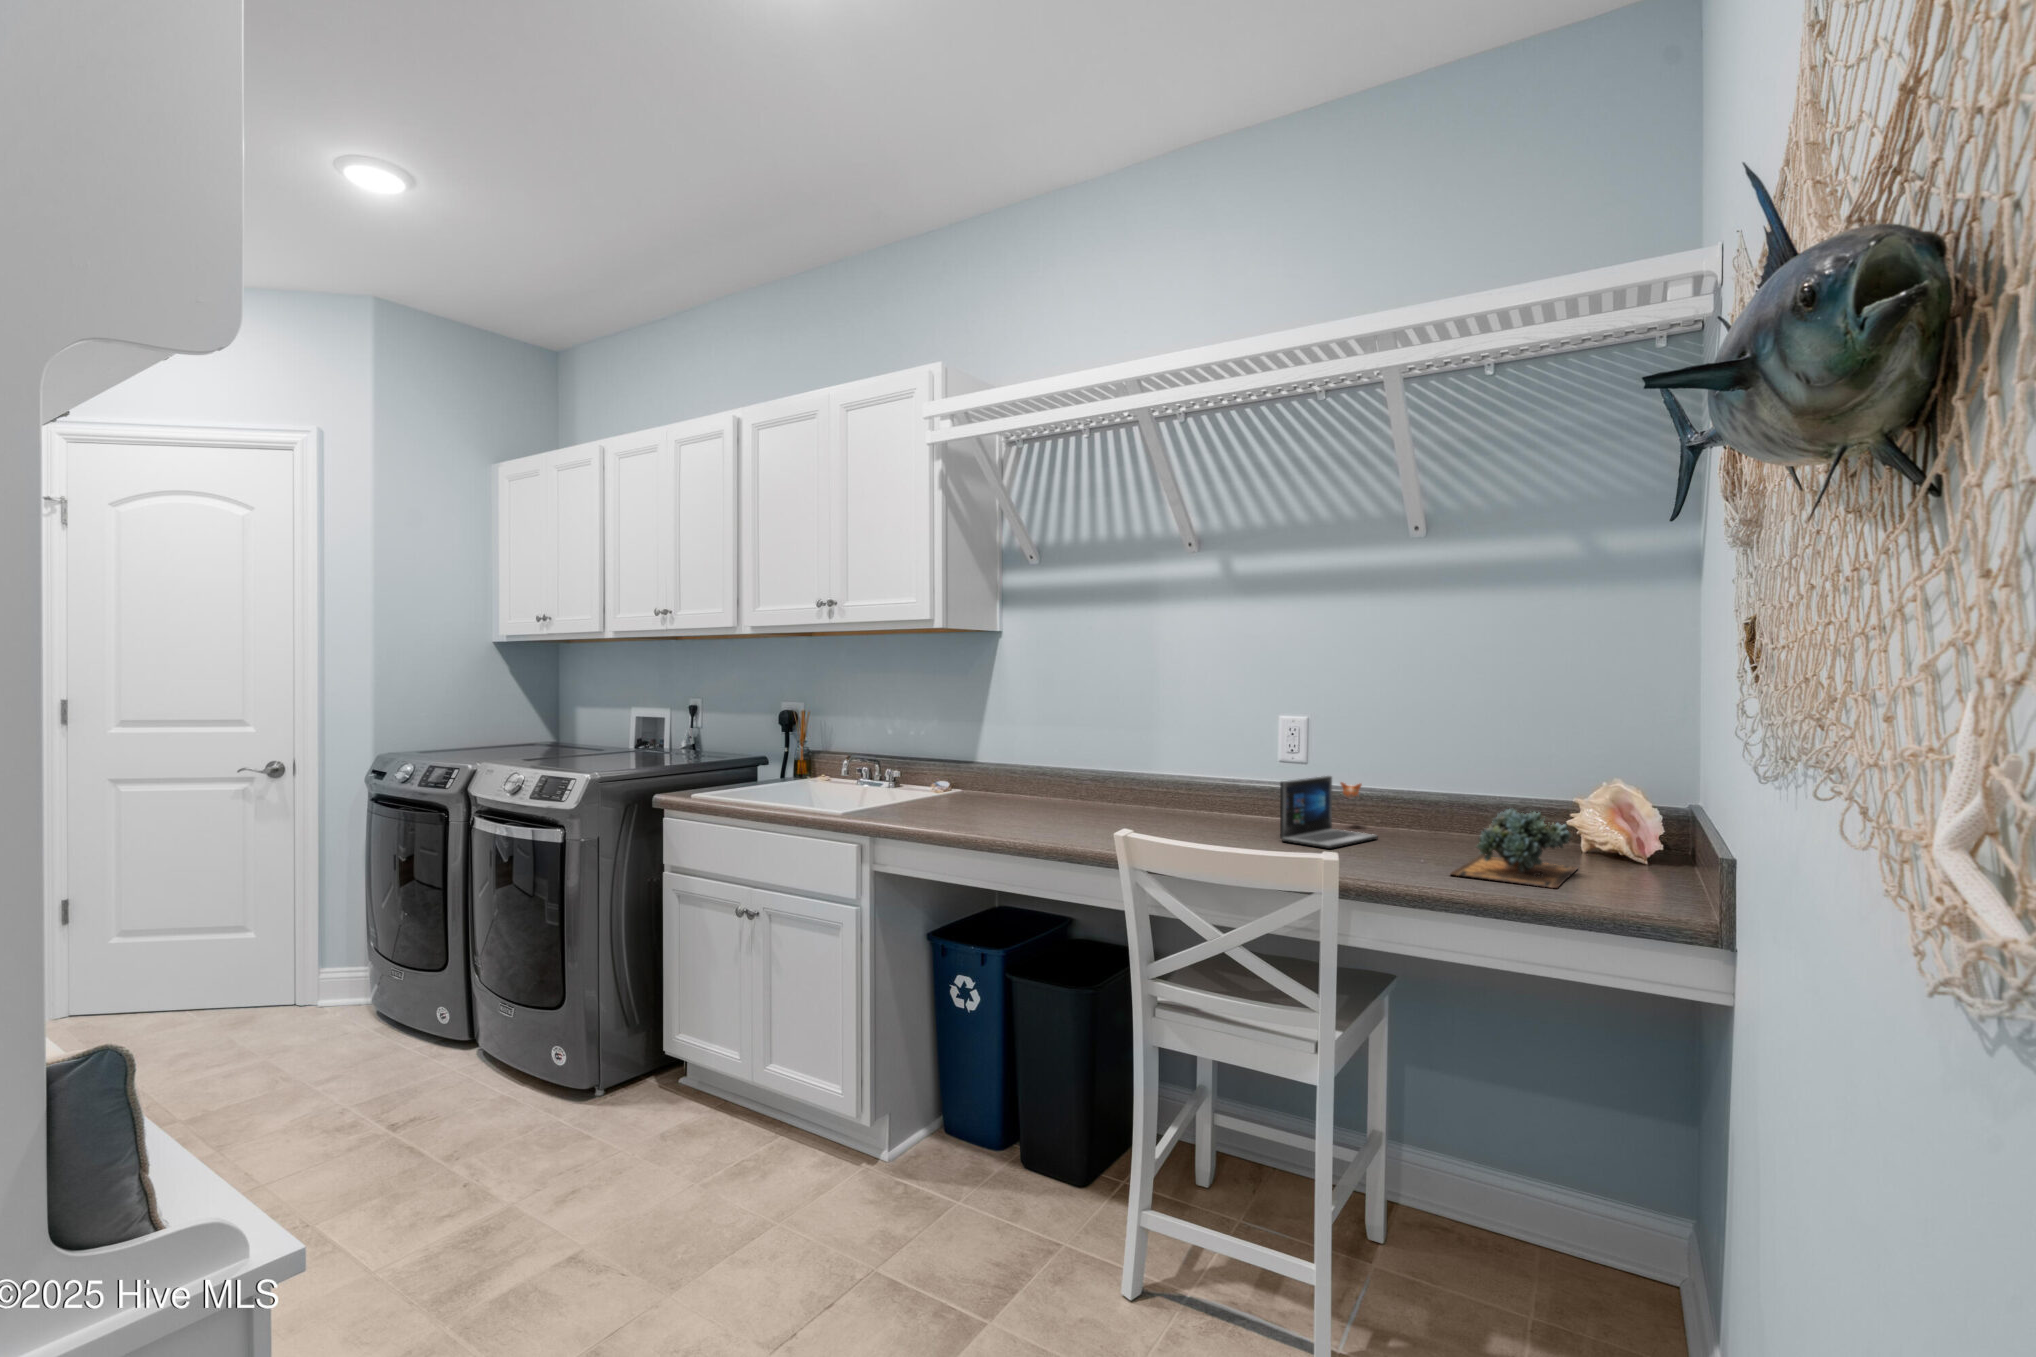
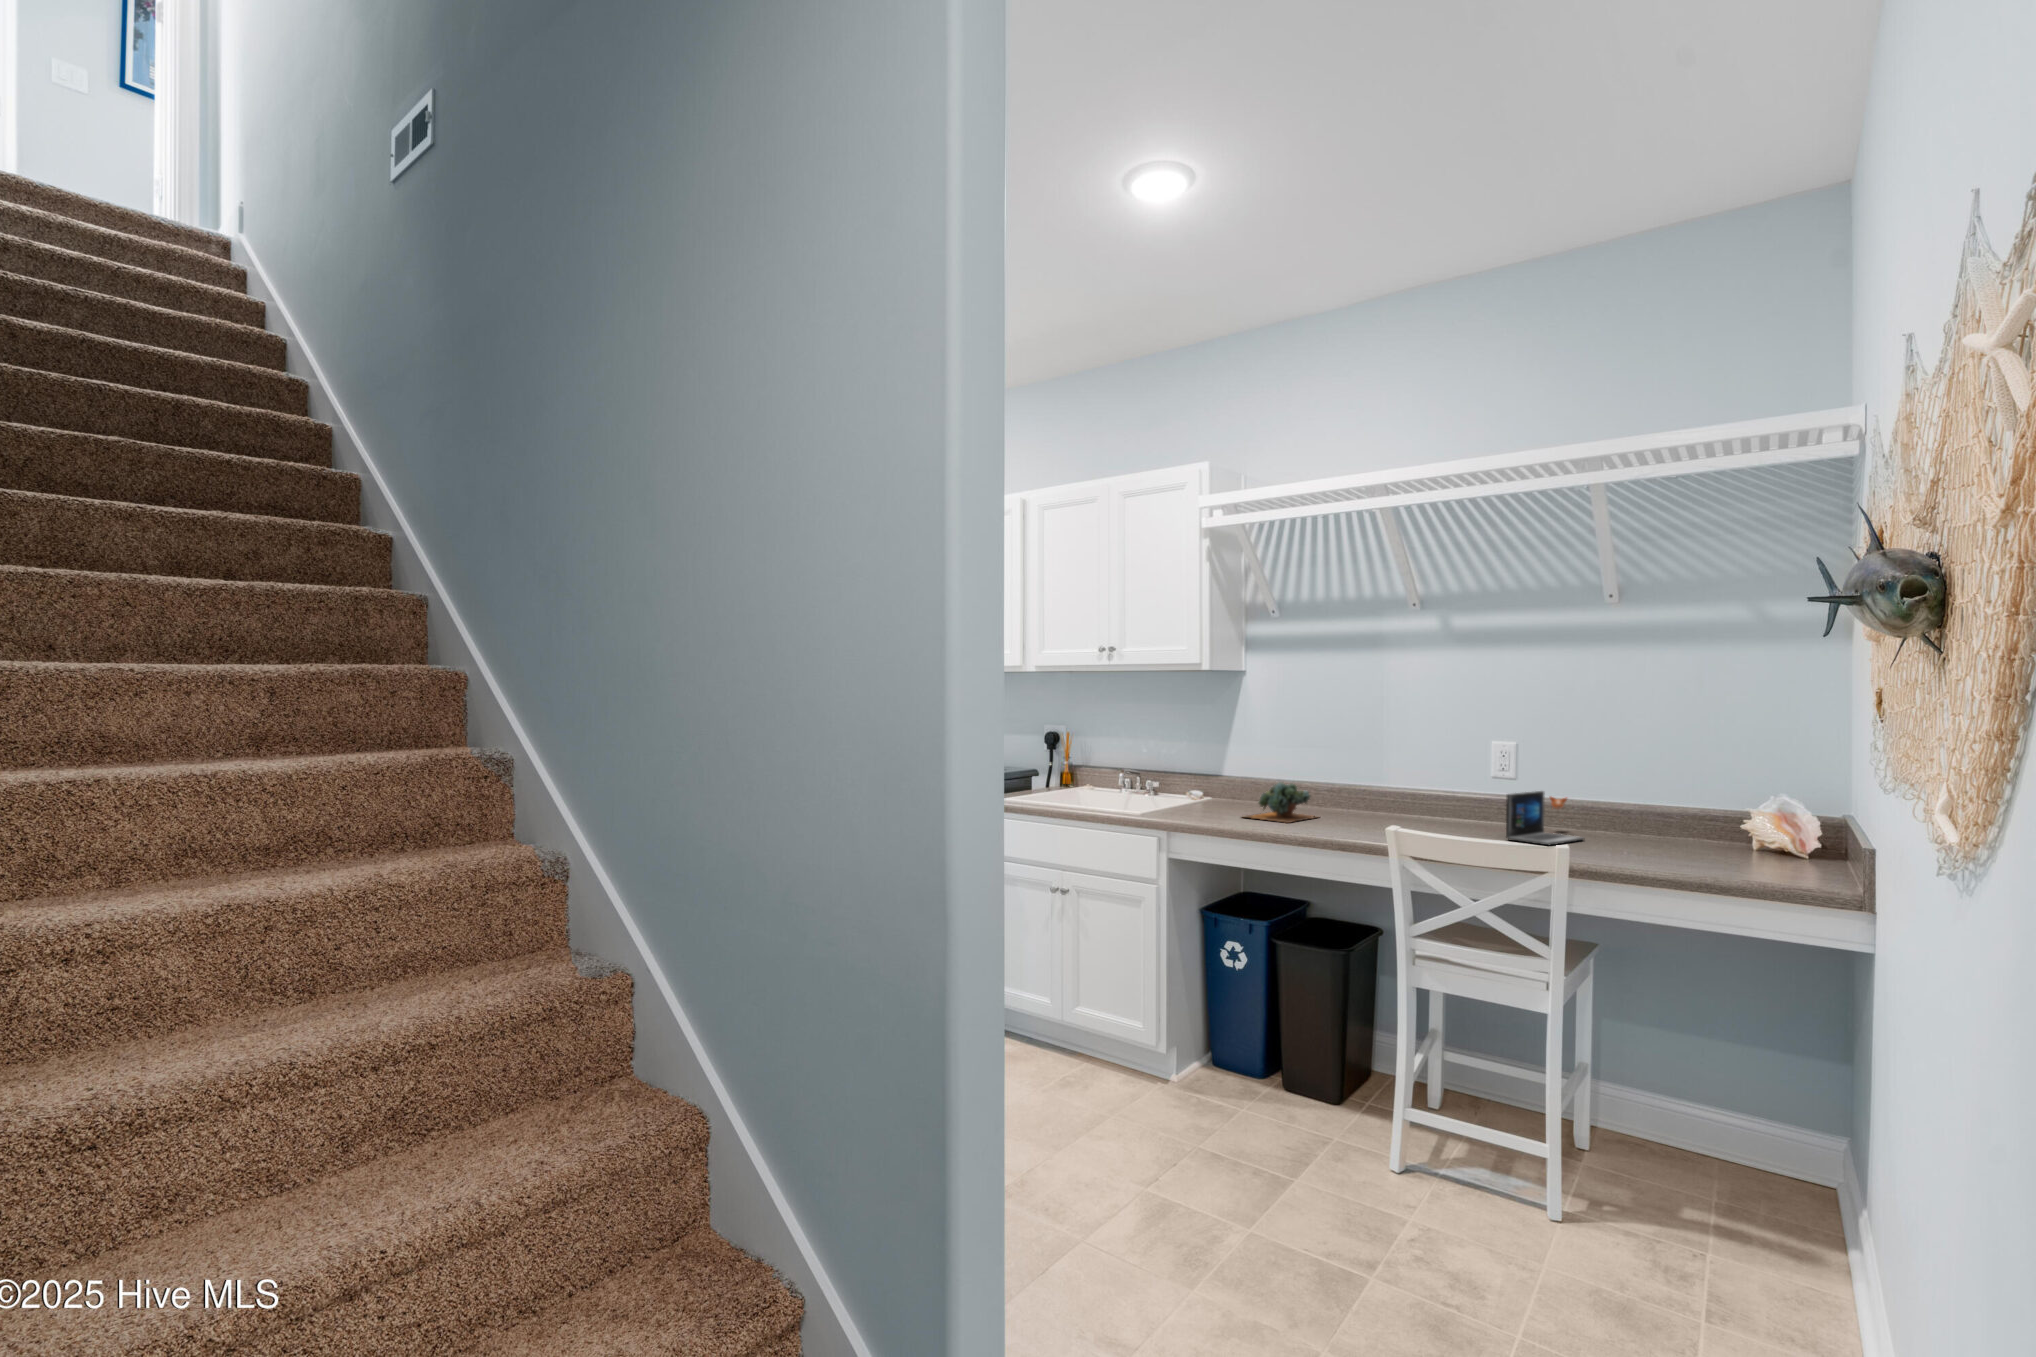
succulent plant: present [1451,809,1577,888] -> present [1244,782,1319,823]

